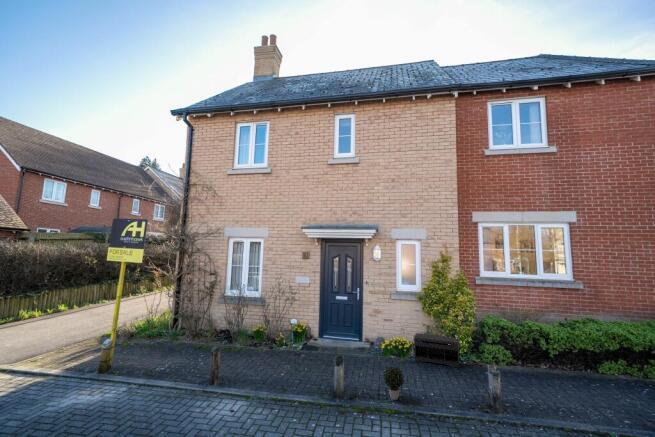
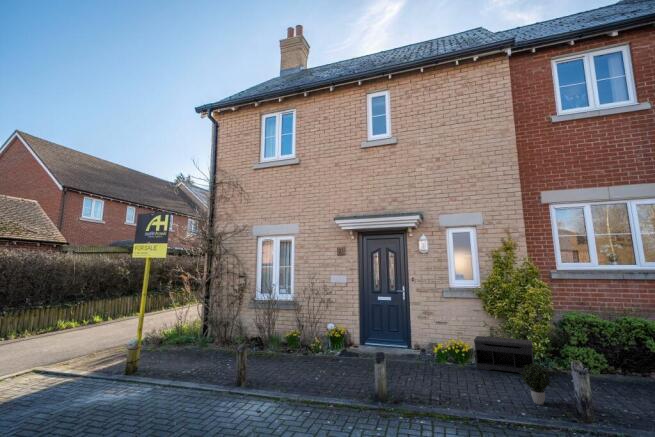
potted plant: present [383,366,404,400] -> present [521,364,551,405]

